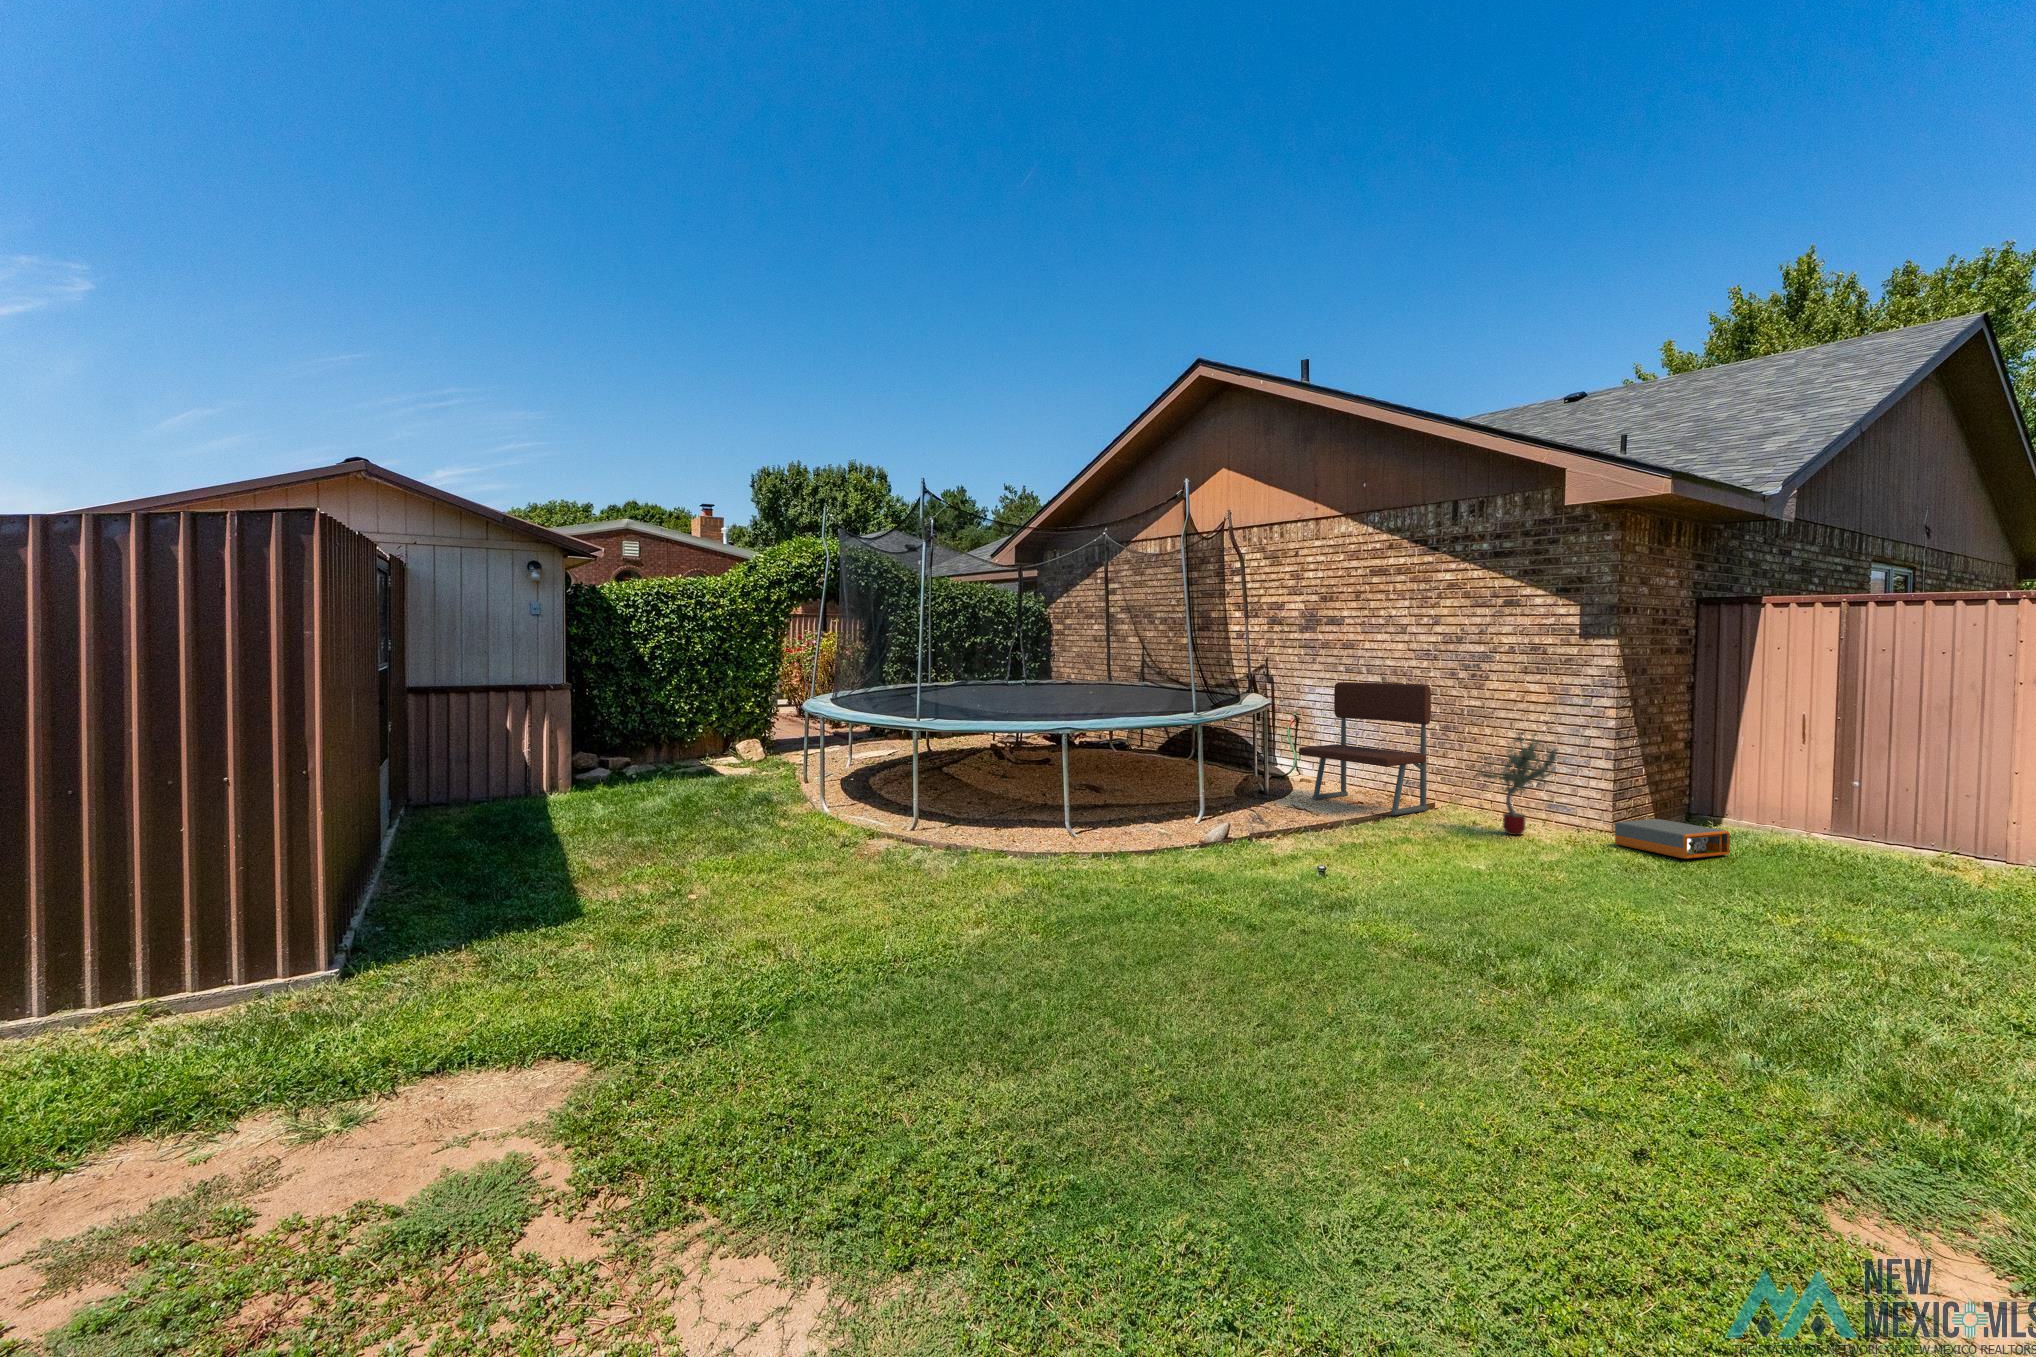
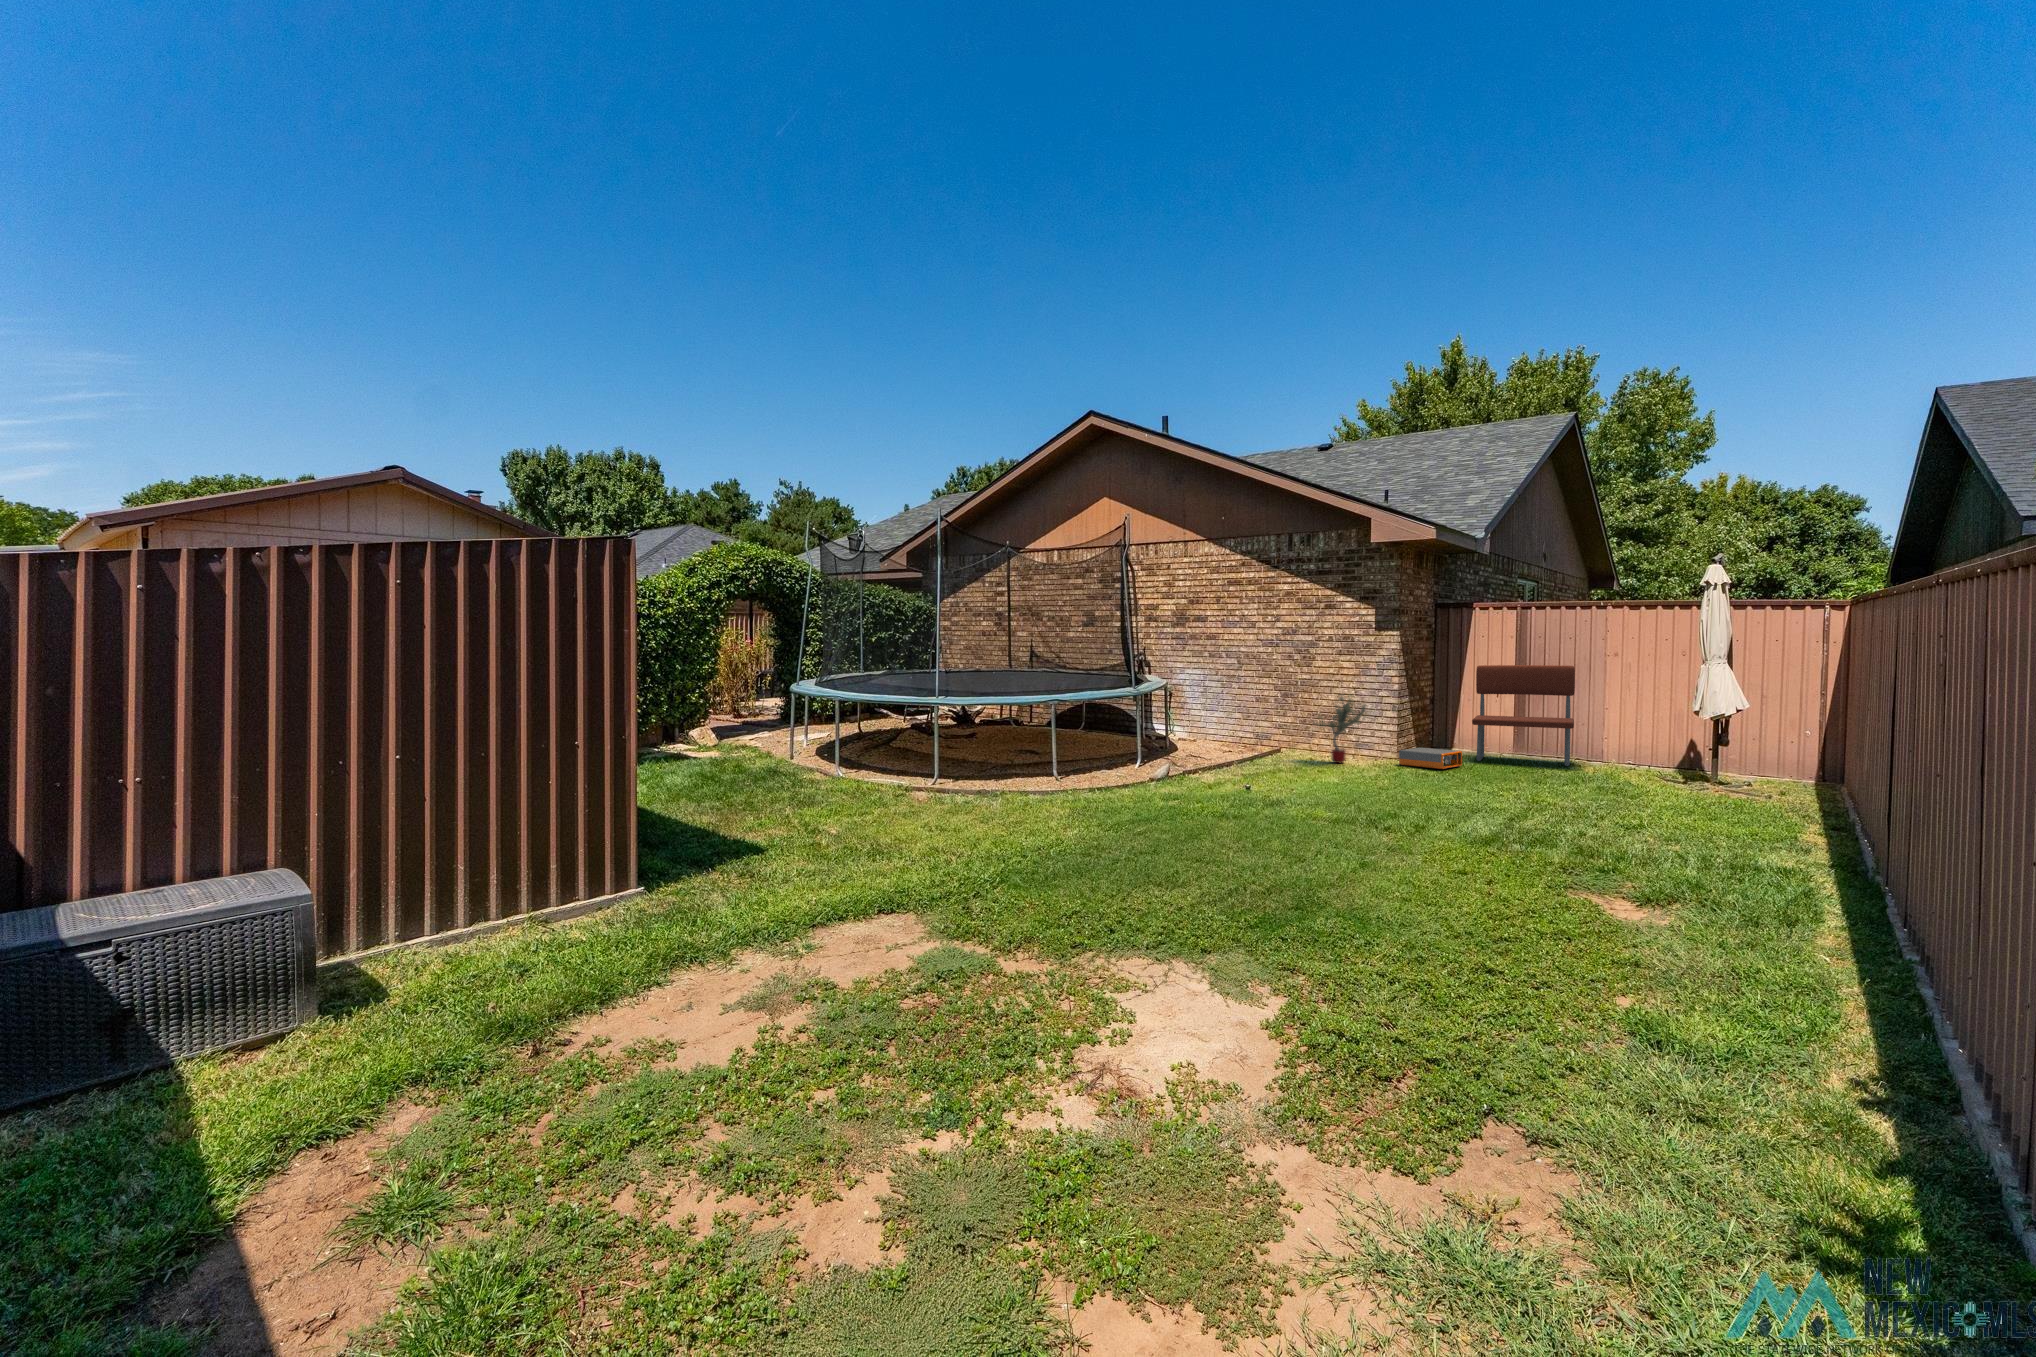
bench: present [1299,682,1431,815] -> present [1472,665,1575,766]

